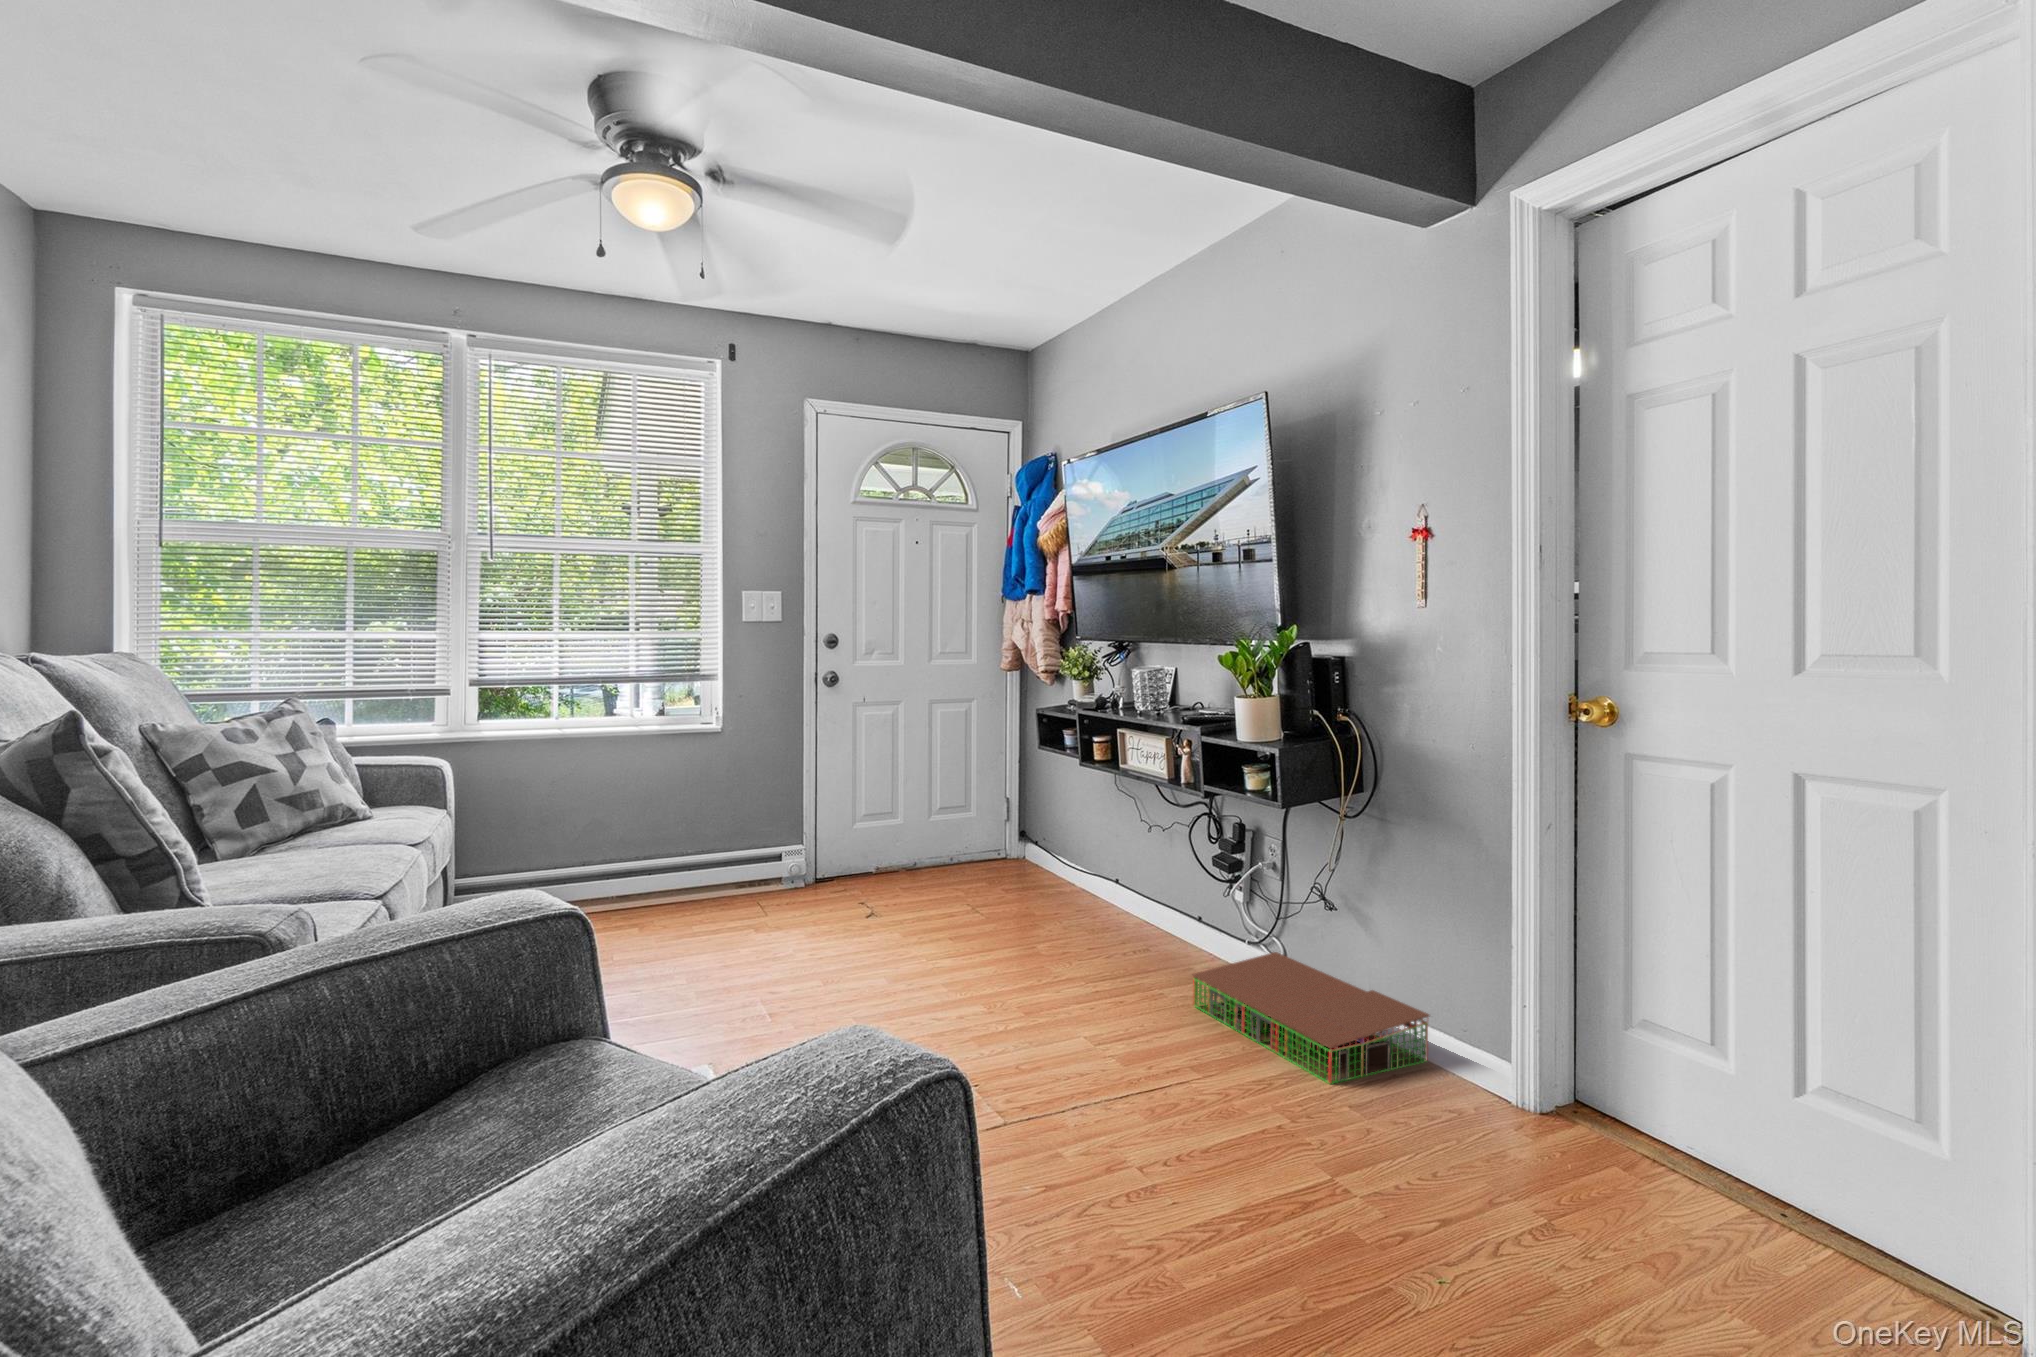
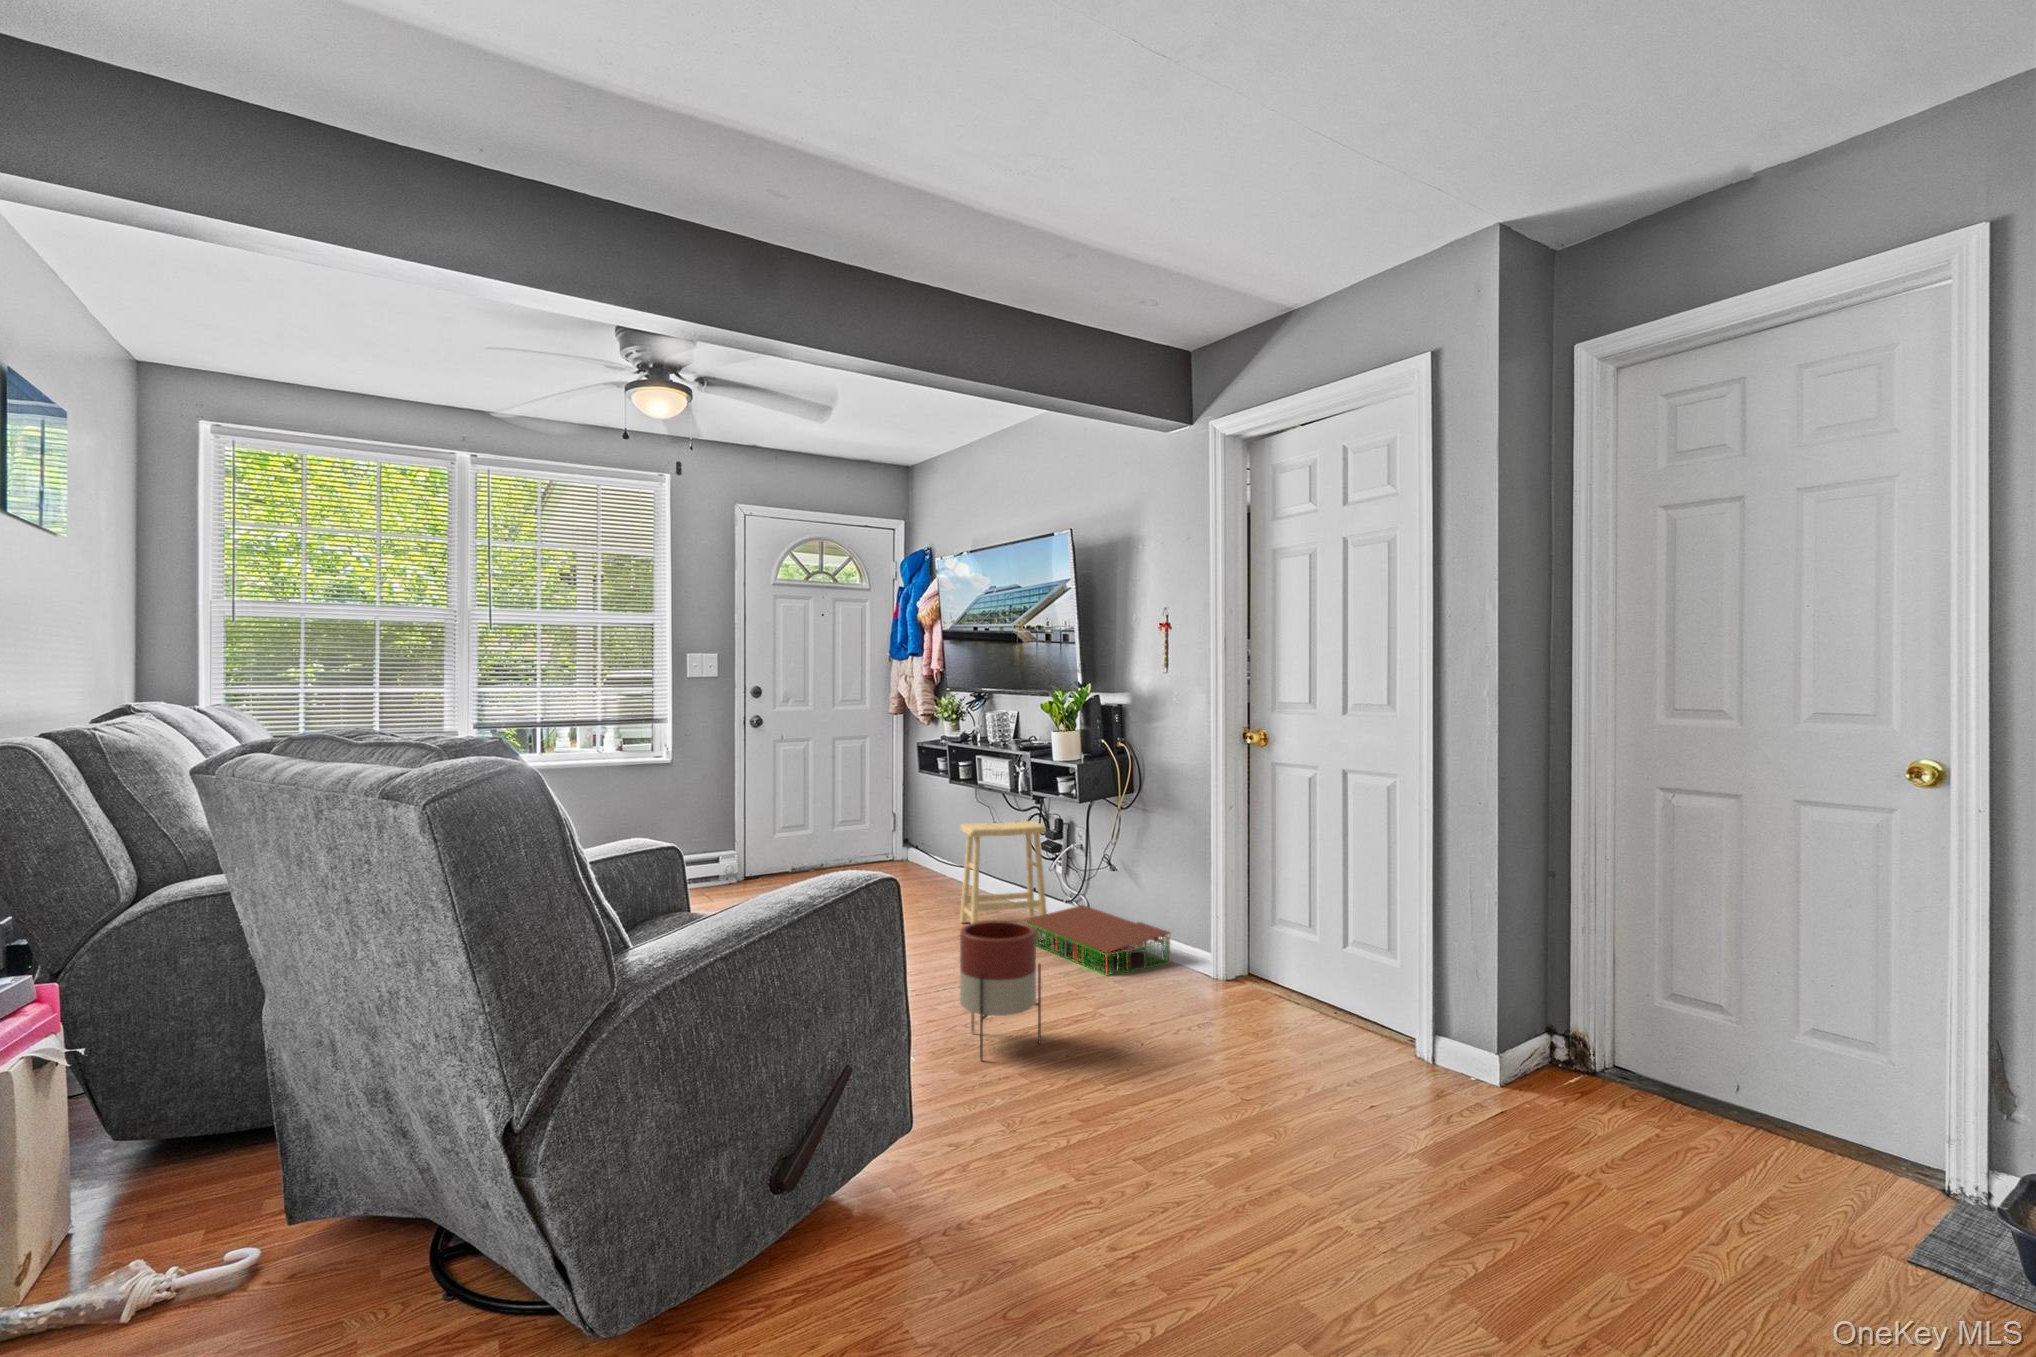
footstool: none [1094,824,1223,988] -> present [960,821,1047,923]
planter: none [1102,1021,1246,1287] -> present [960,921,1041,1060]

